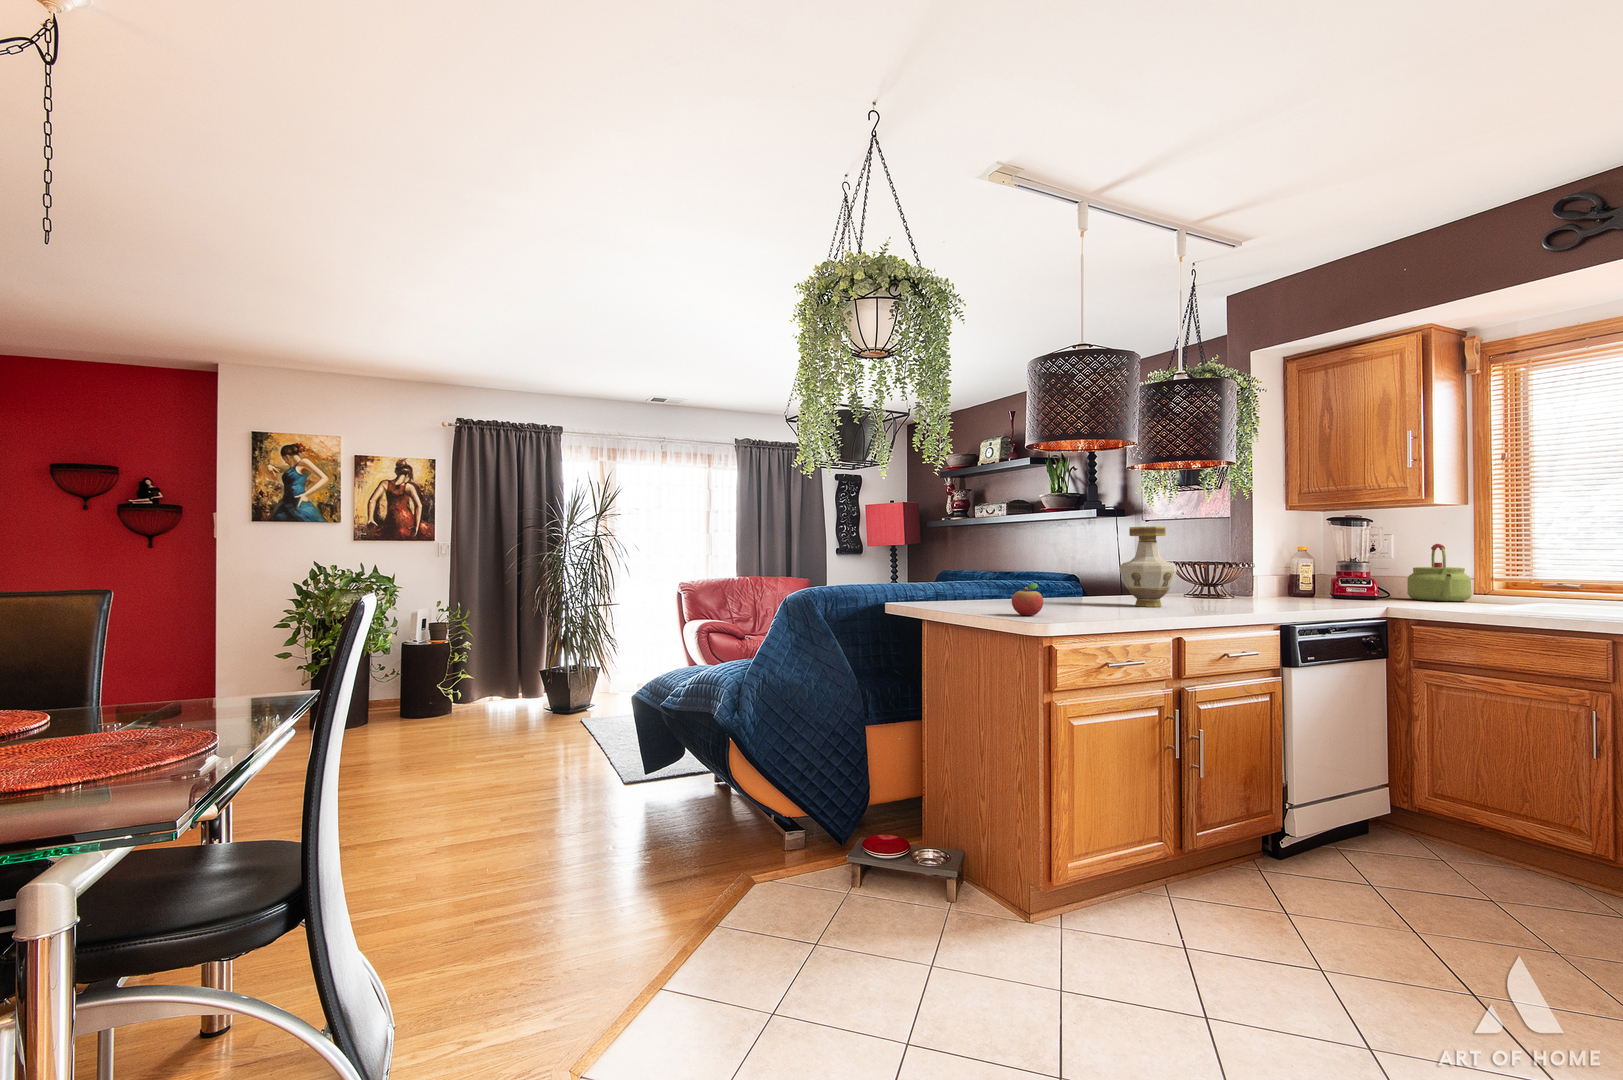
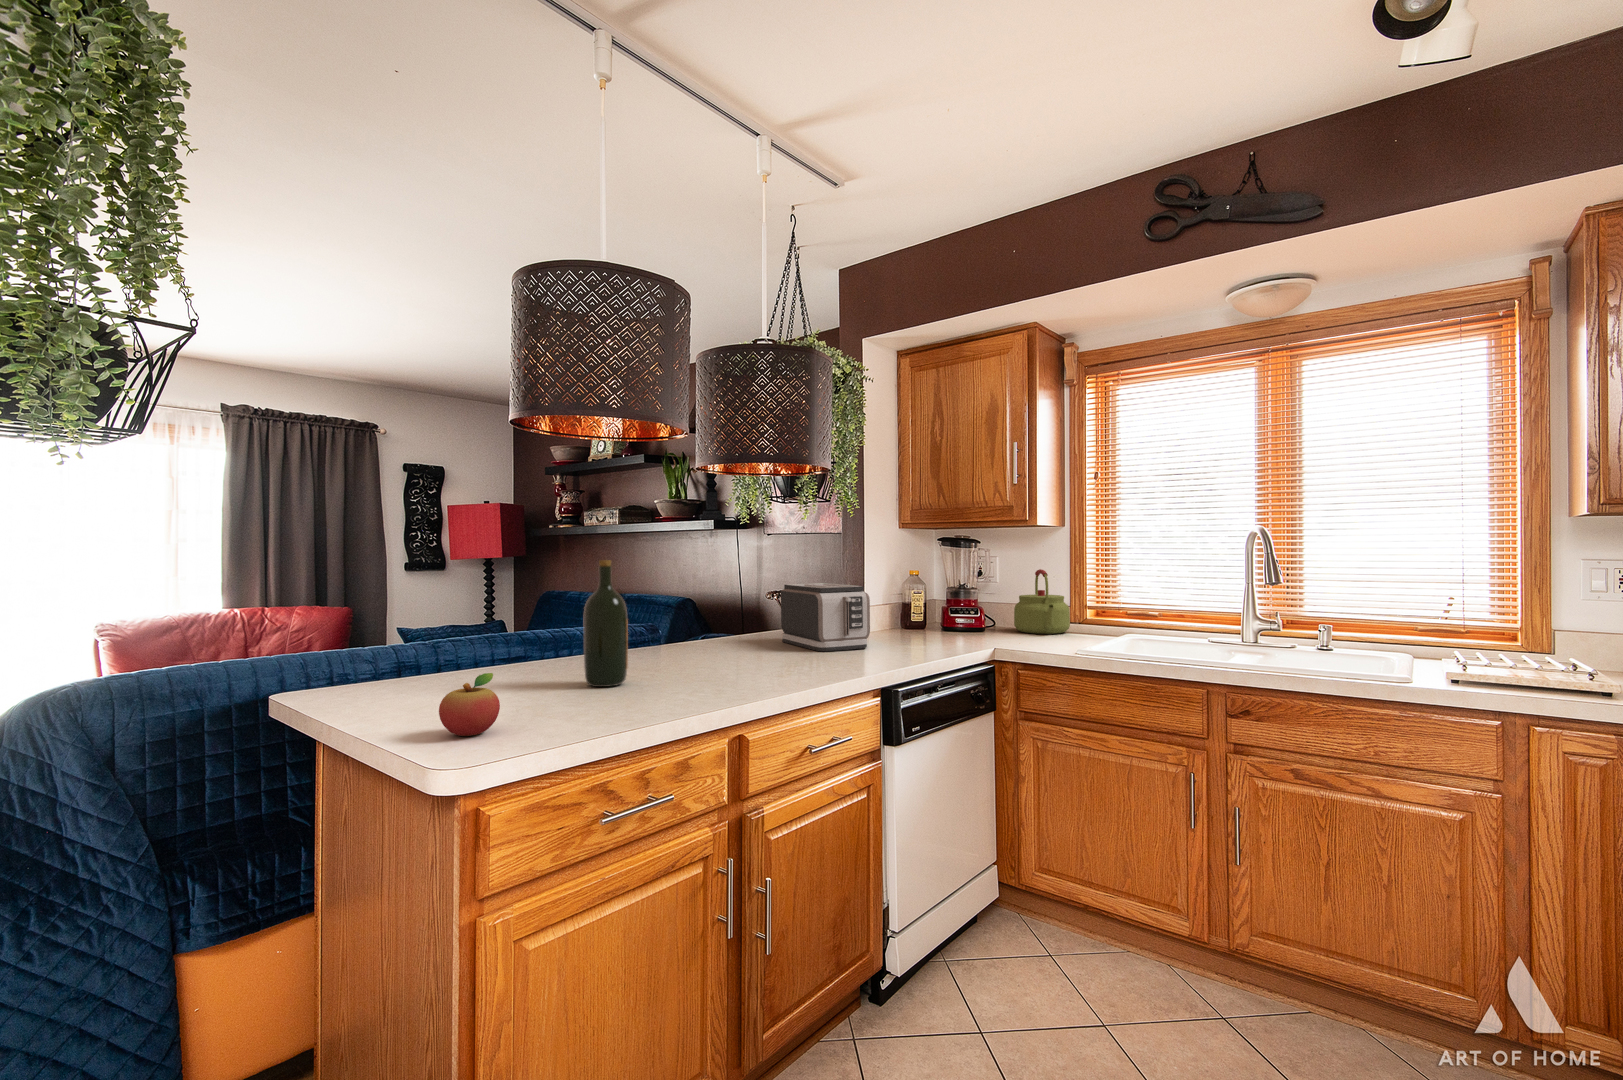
wine bottle: none [1061,526,1090,607] -> present [584,560,628,687]
vase: present [1119,526,1177,607] -> none [678,559,755,677]
toaster: none [1180,553,1264,602] -> present [781,583,870,652]

